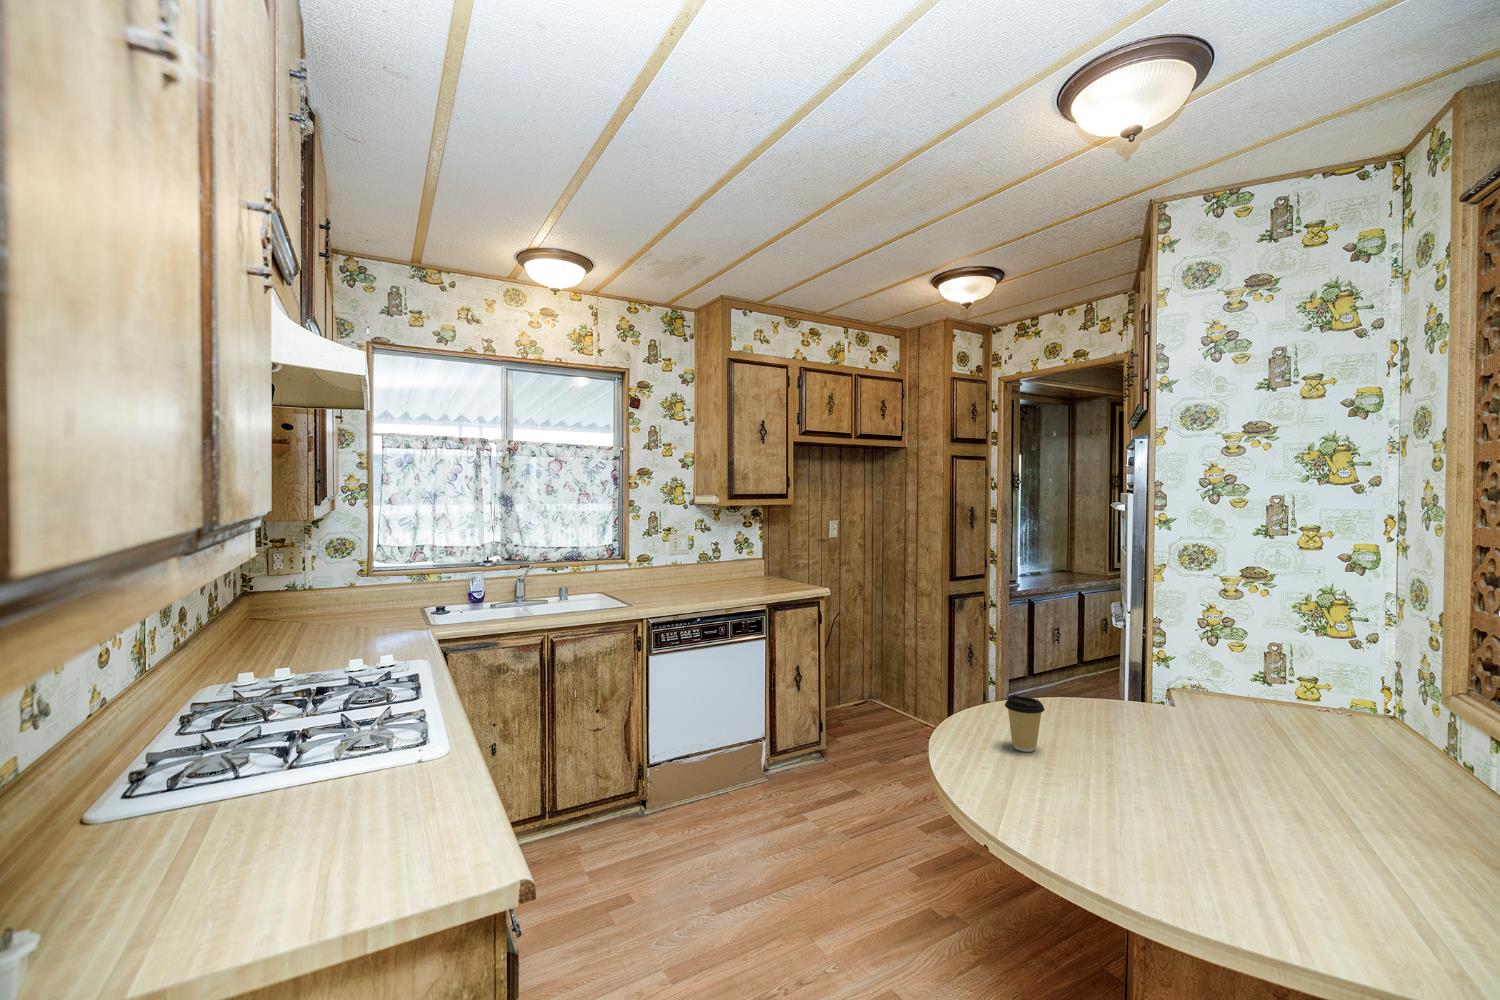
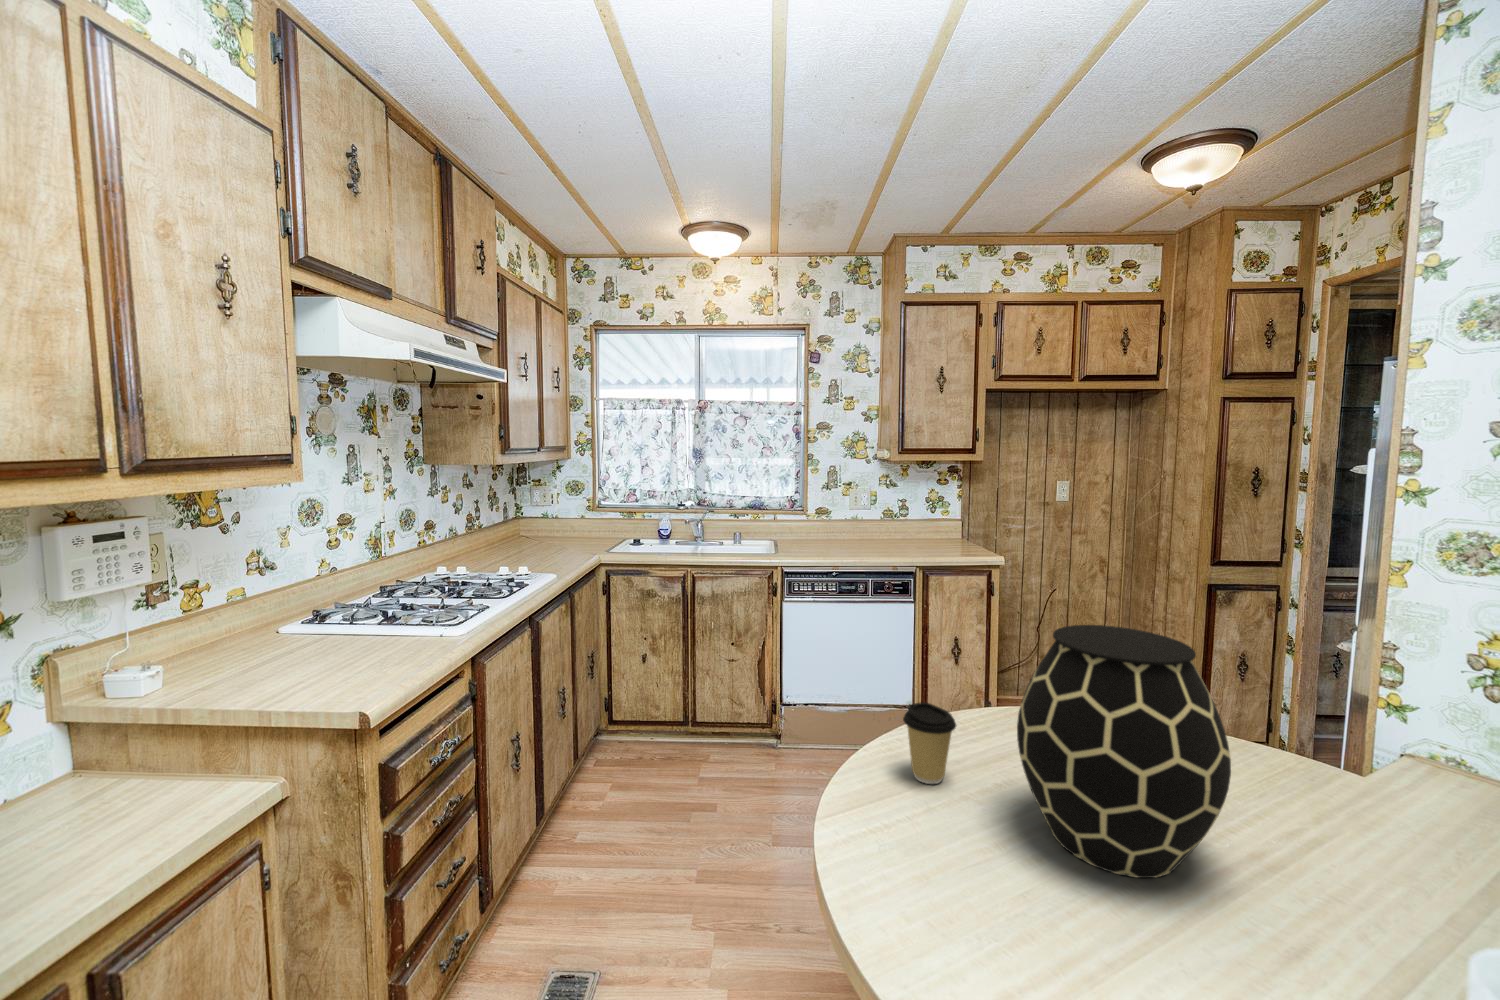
vase: none [1085,621,1212,766] -> present [1017,625,1231,878]

